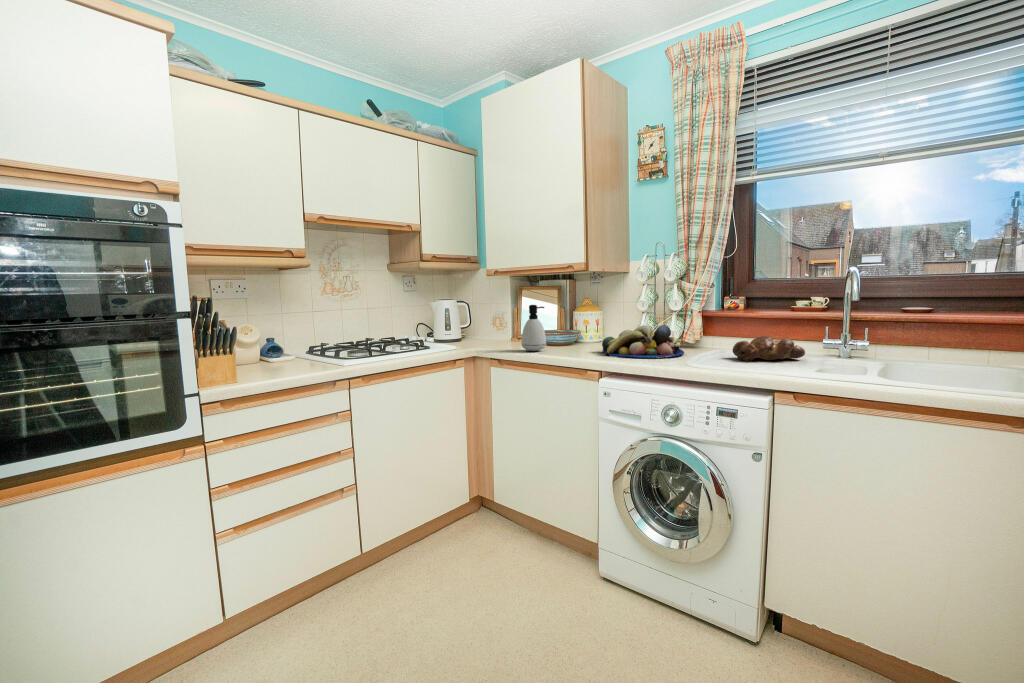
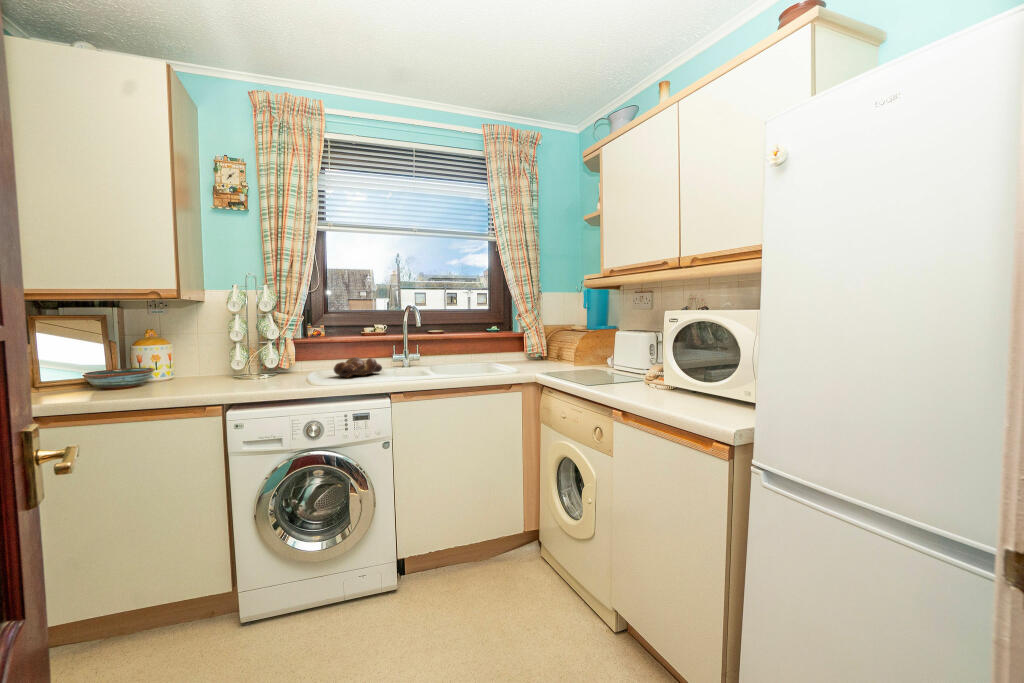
soap dispenser: present [522,305,546,351] -> none [89,335,129,393]
fruit bowl: present [602,325,684,358] -> none [203,353,293,387]

